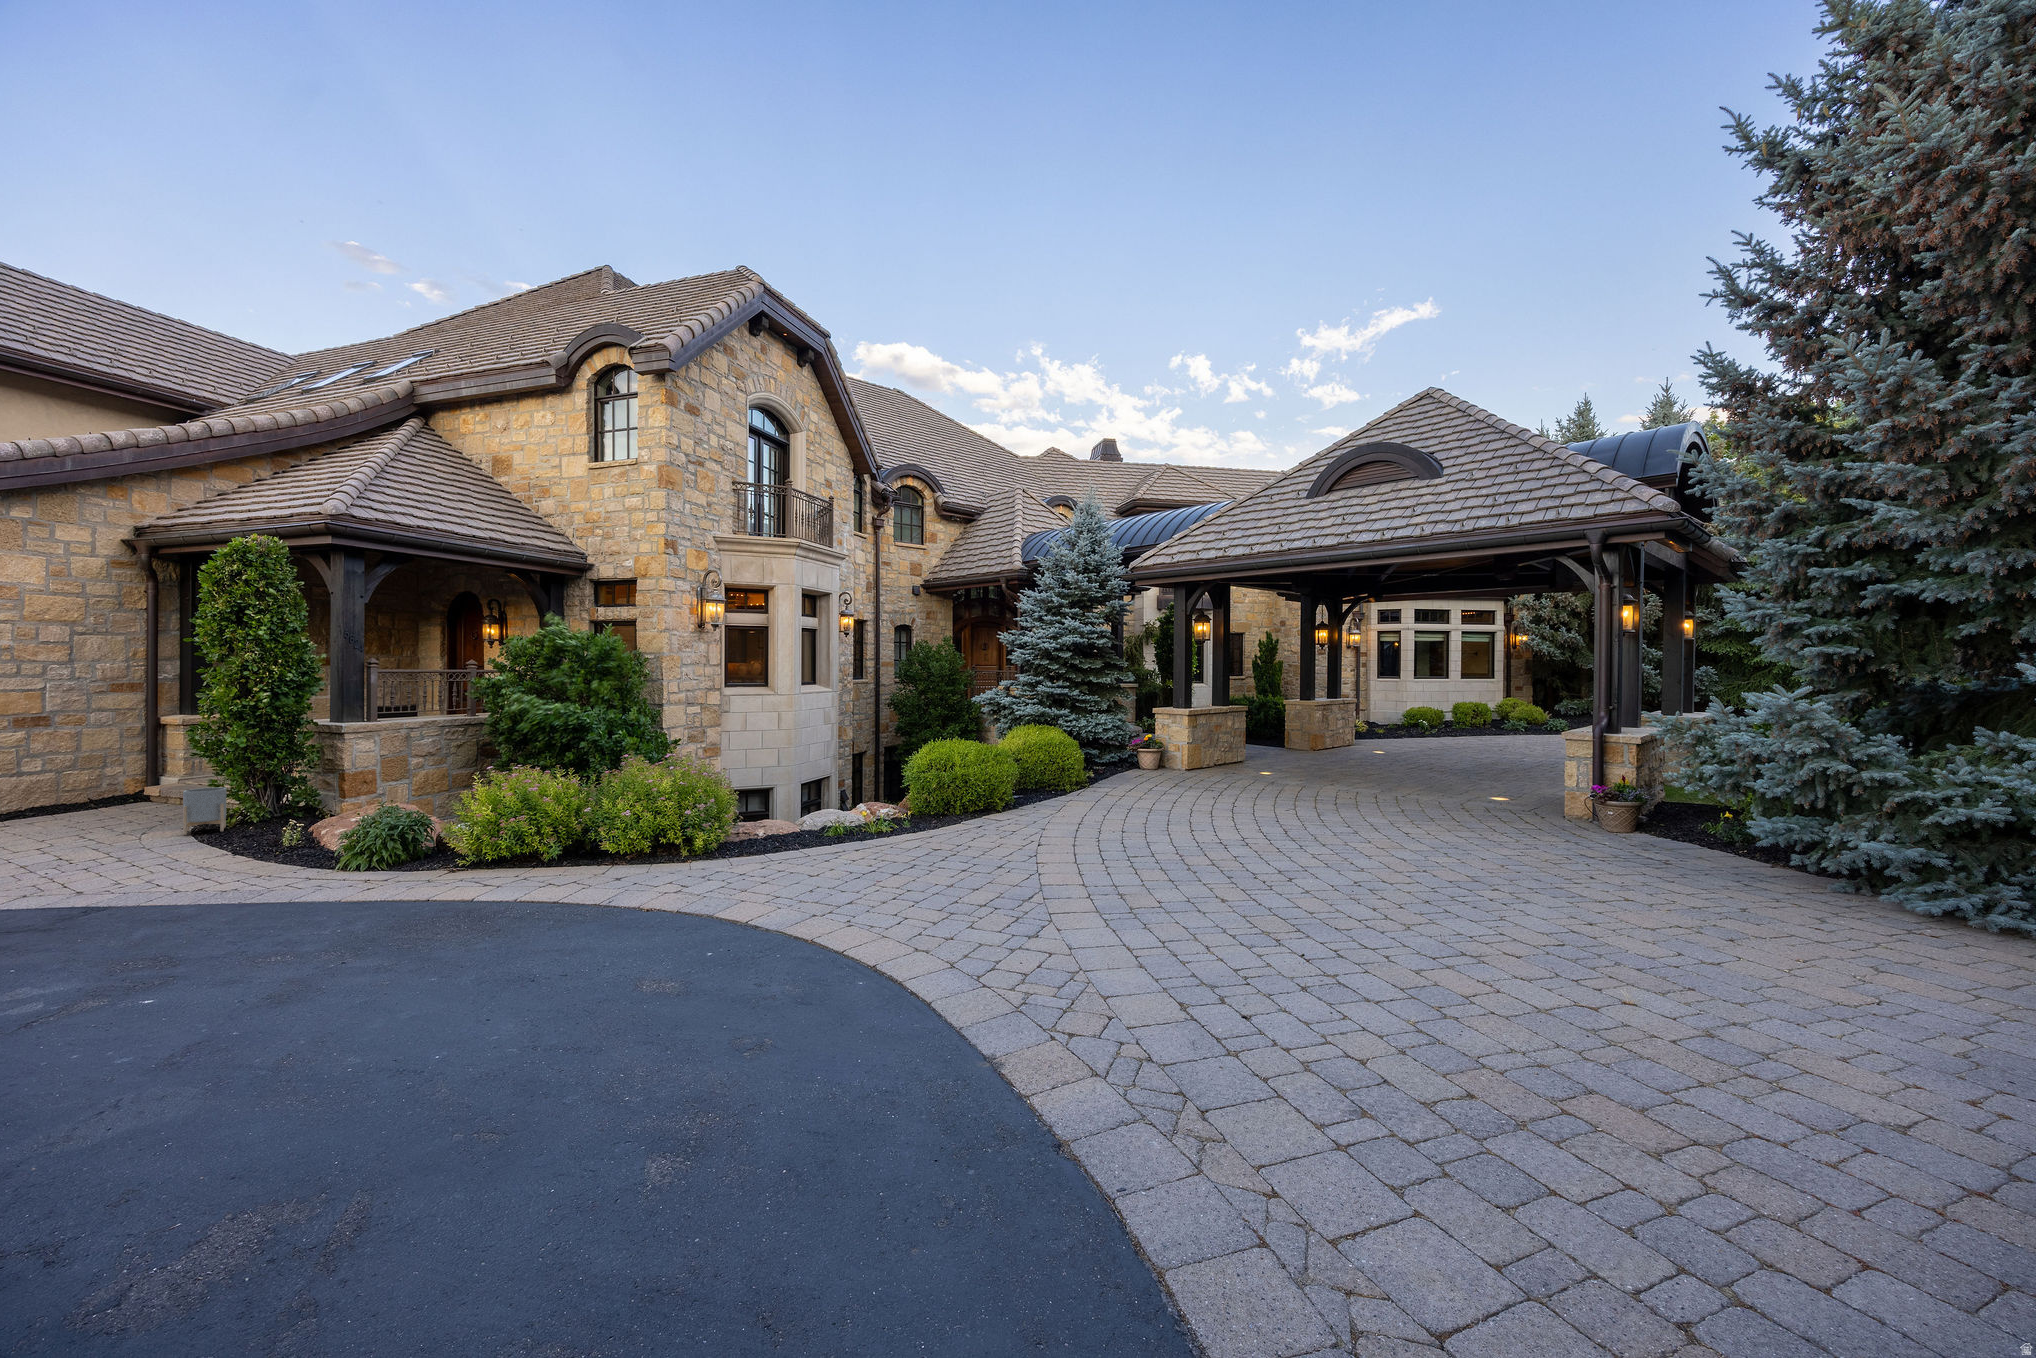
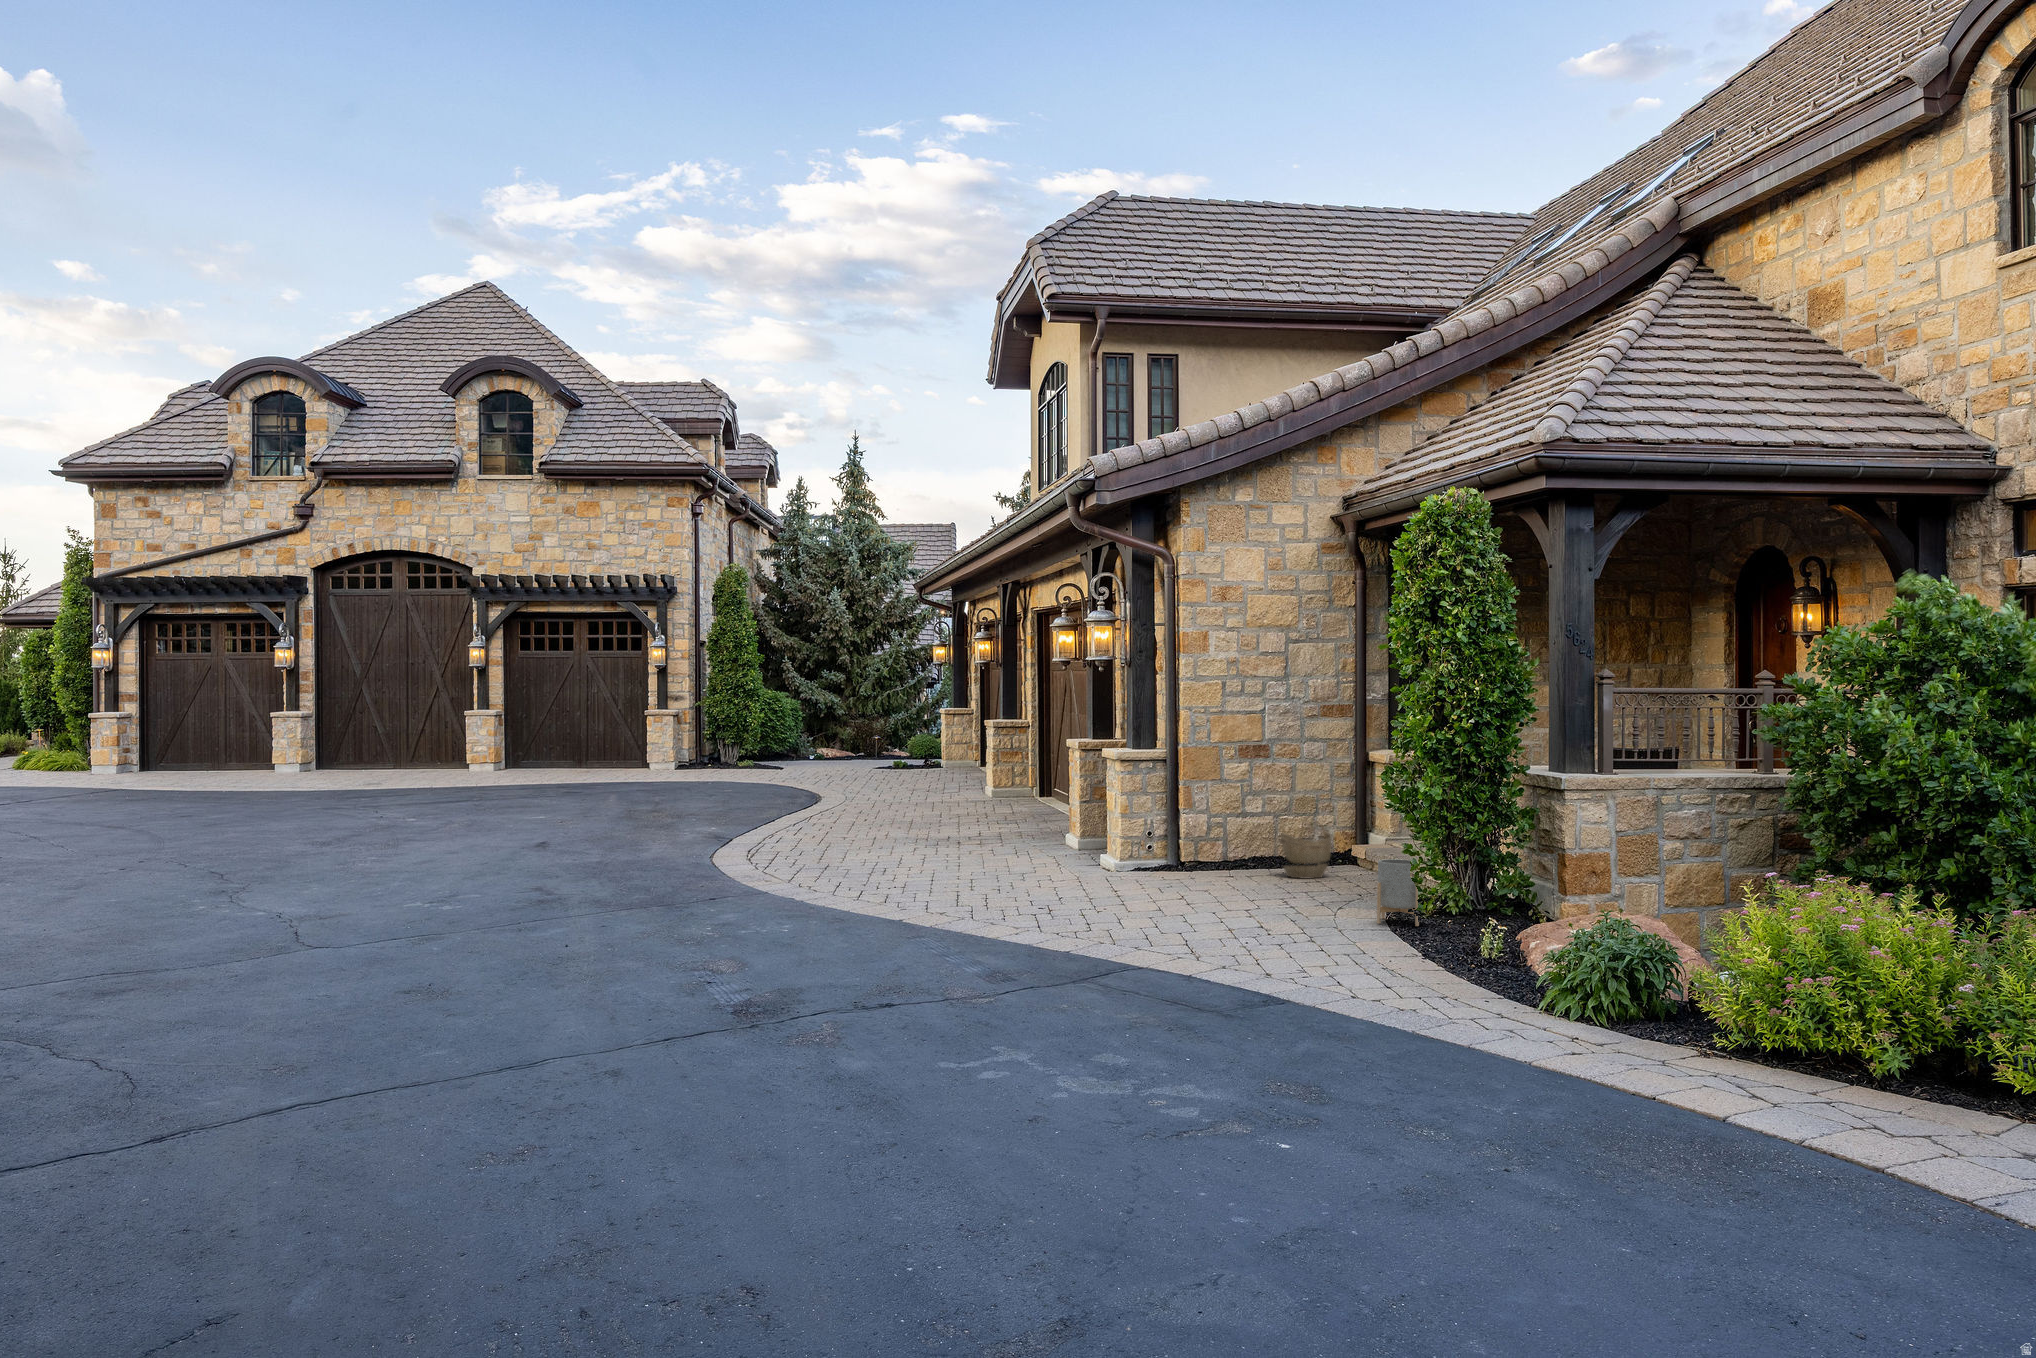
woven basket: none [63,767,123,813] -> present [1279,823,1331,879]

